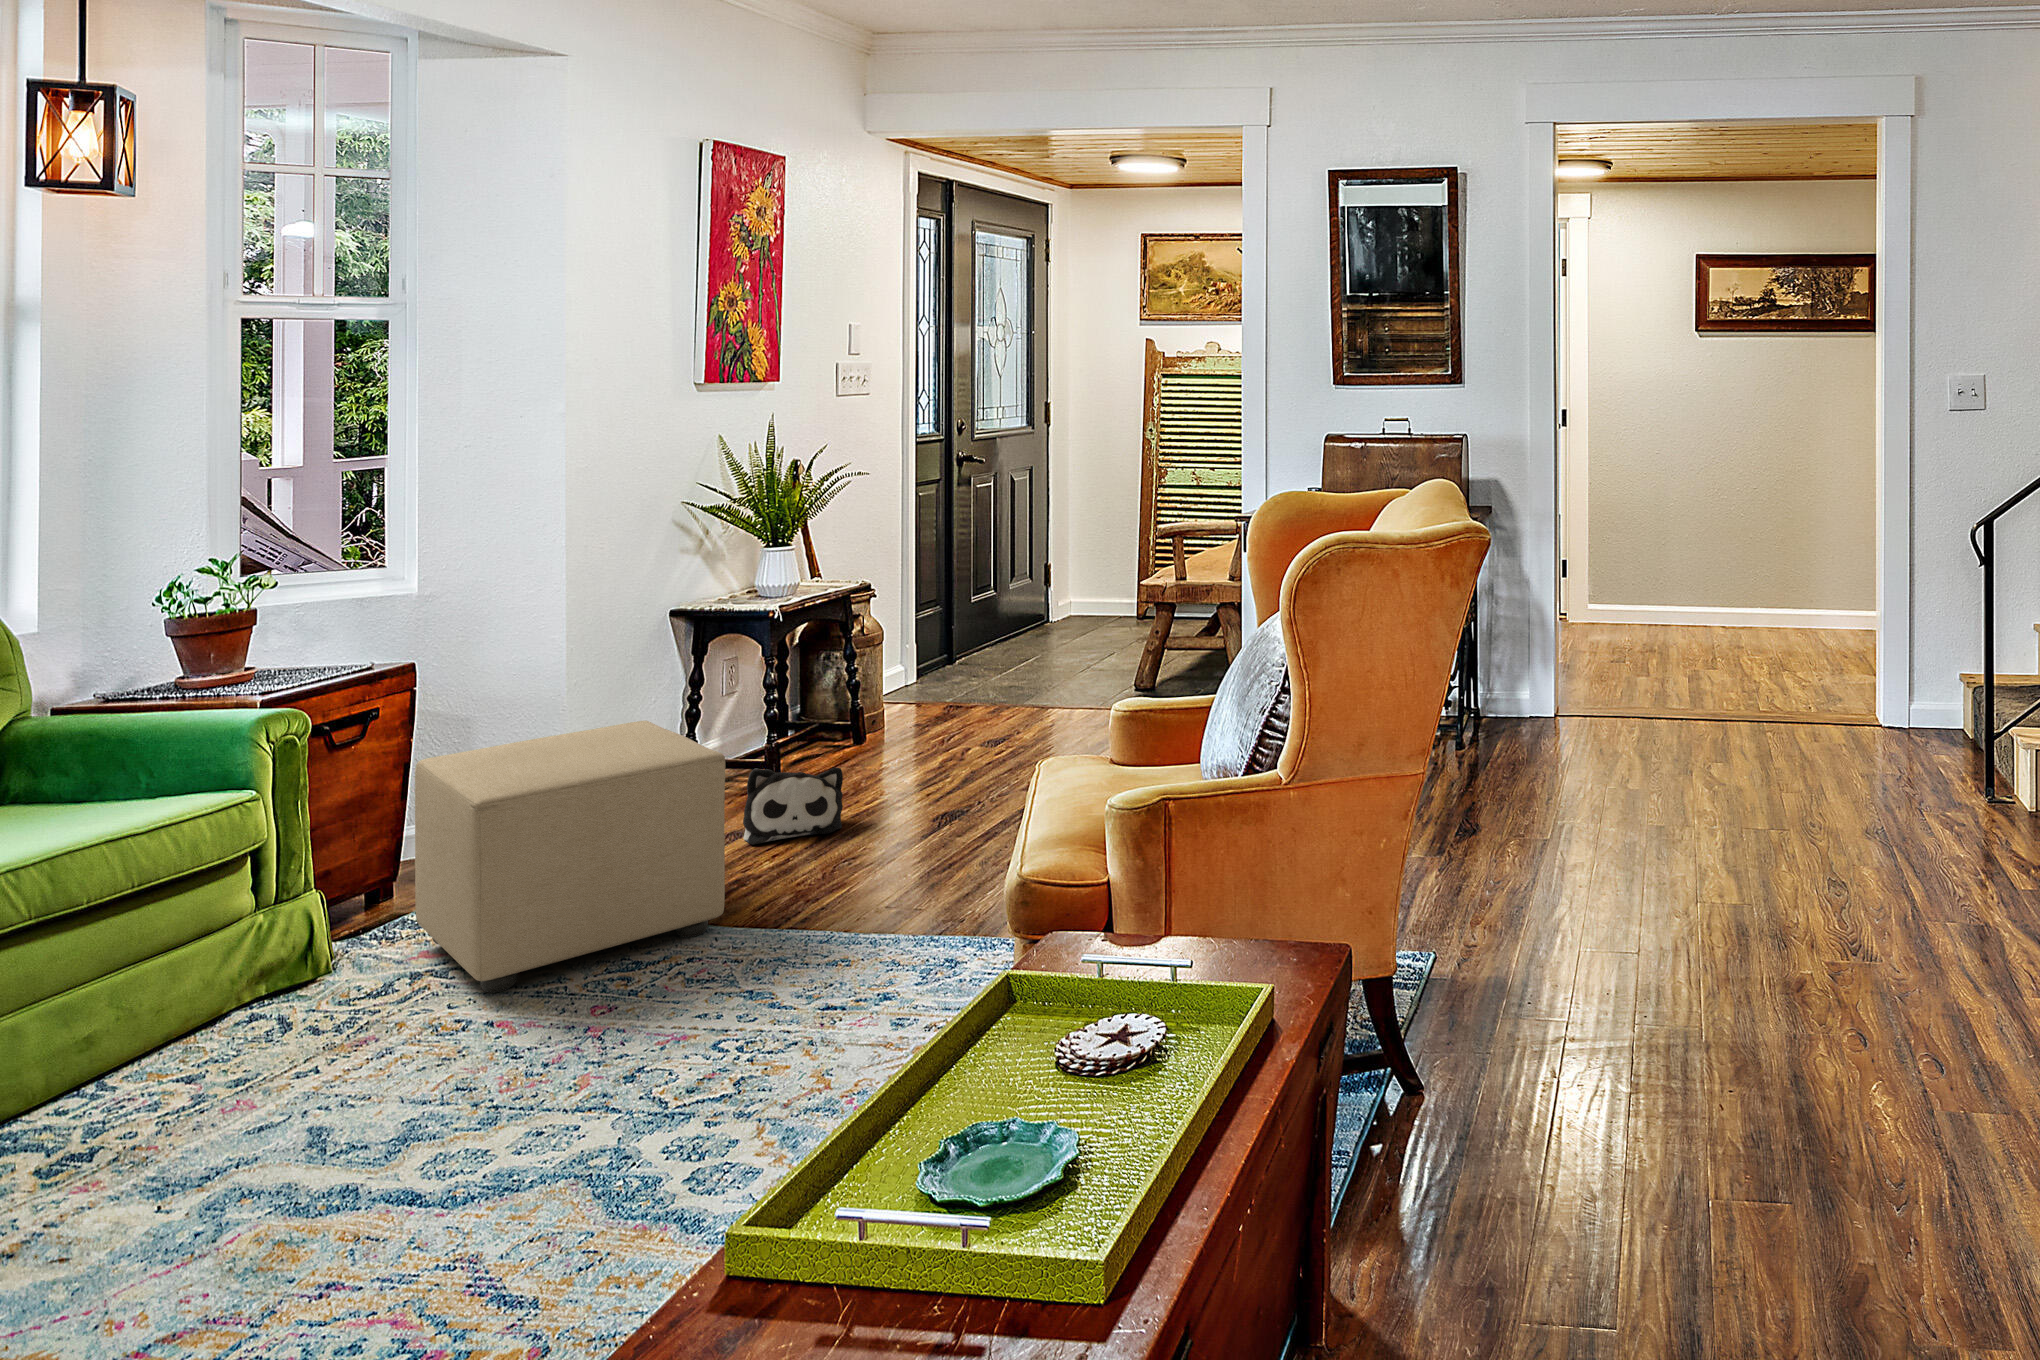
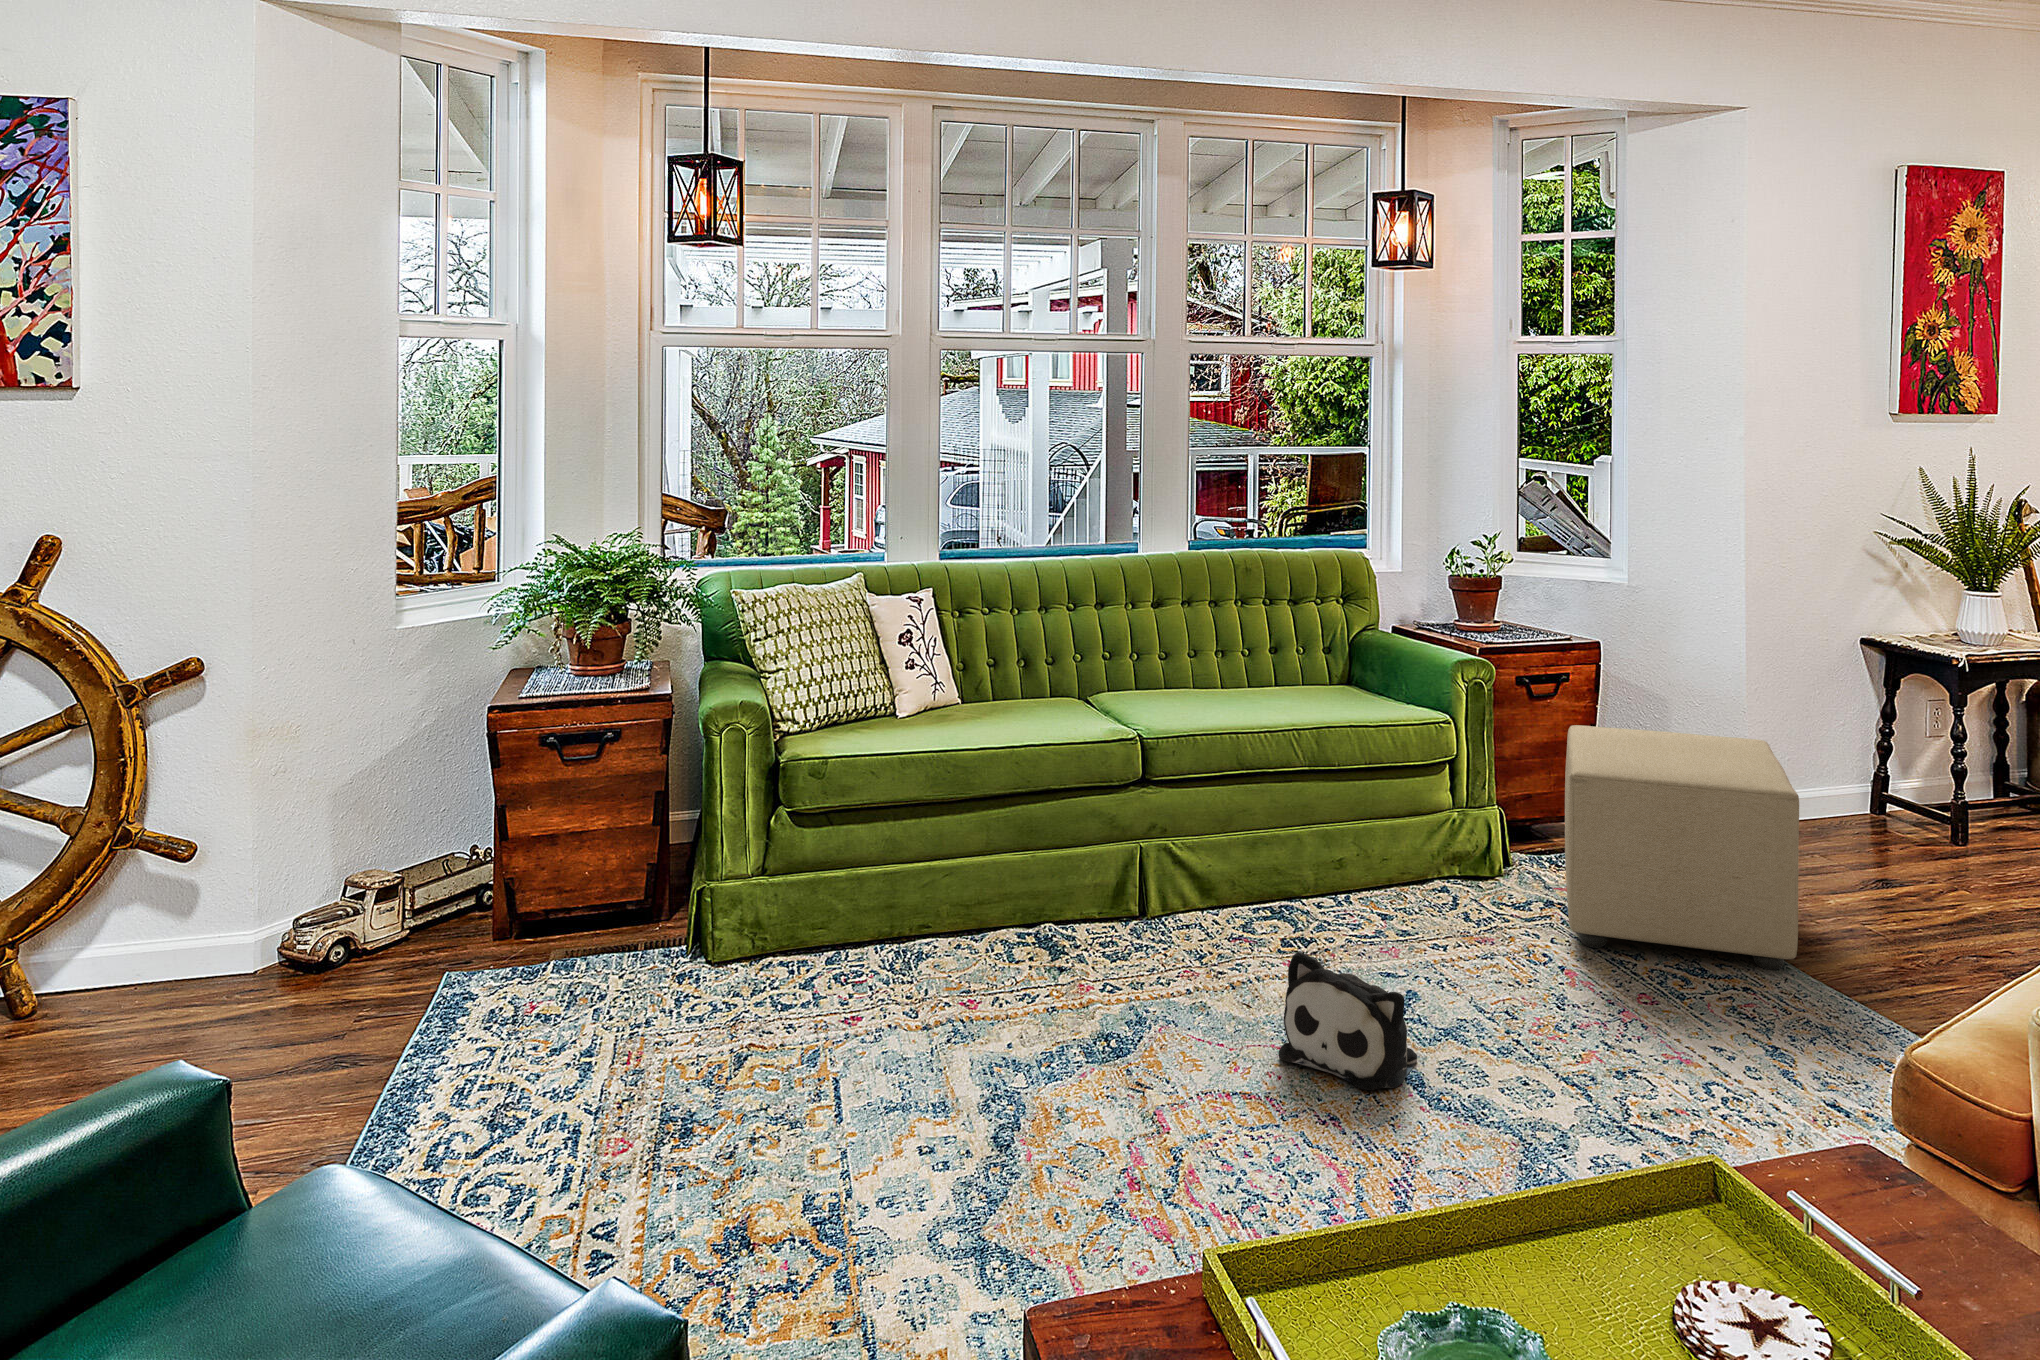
plush toy: present [743,767,843,845] -> present [1279,951,1417,1090]

